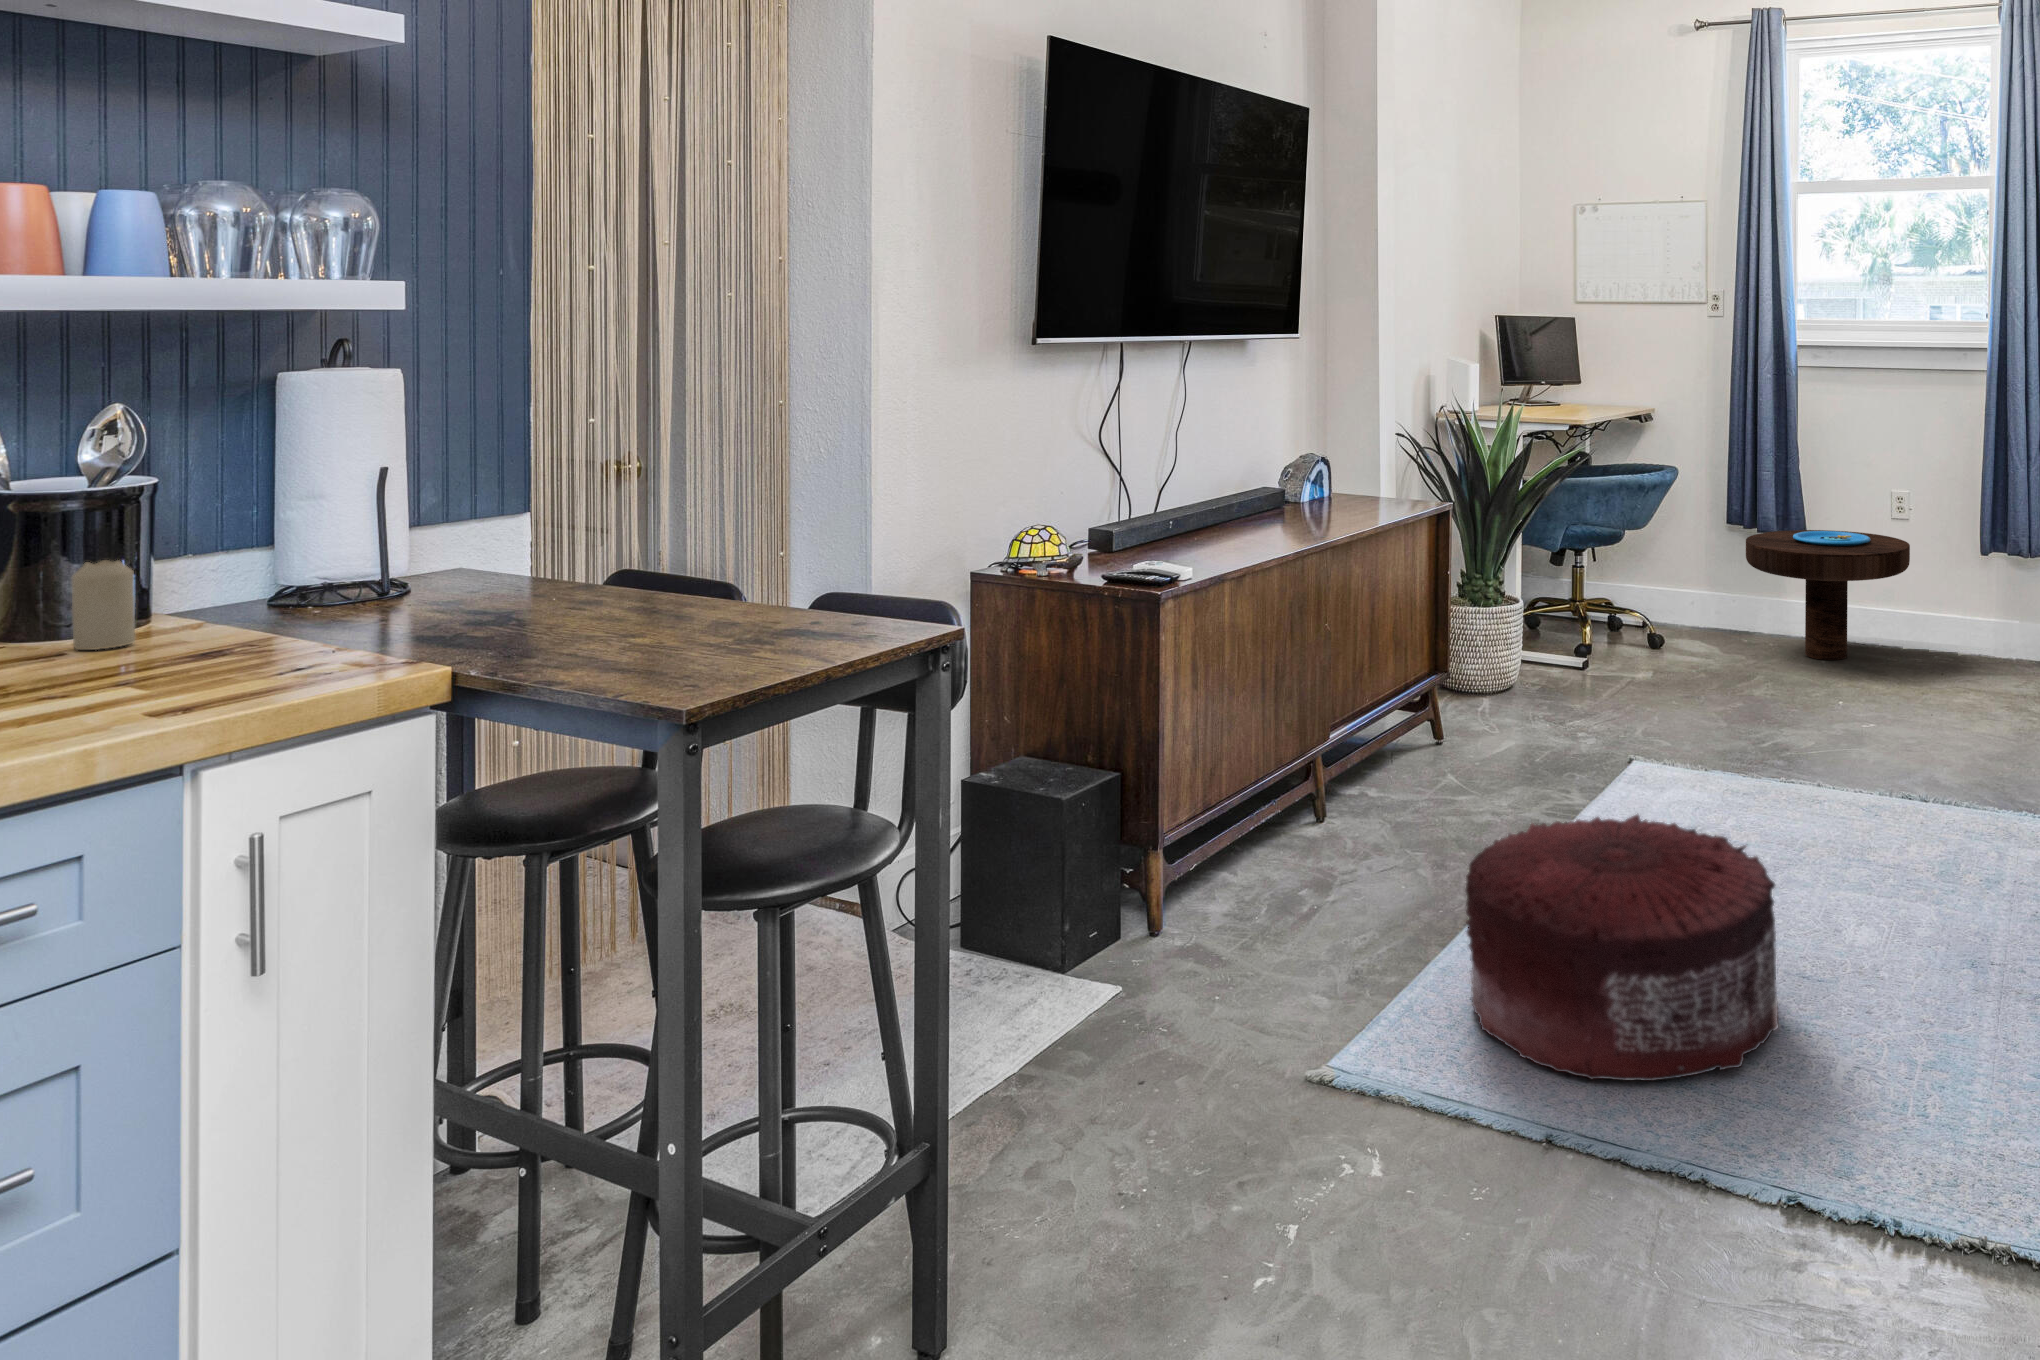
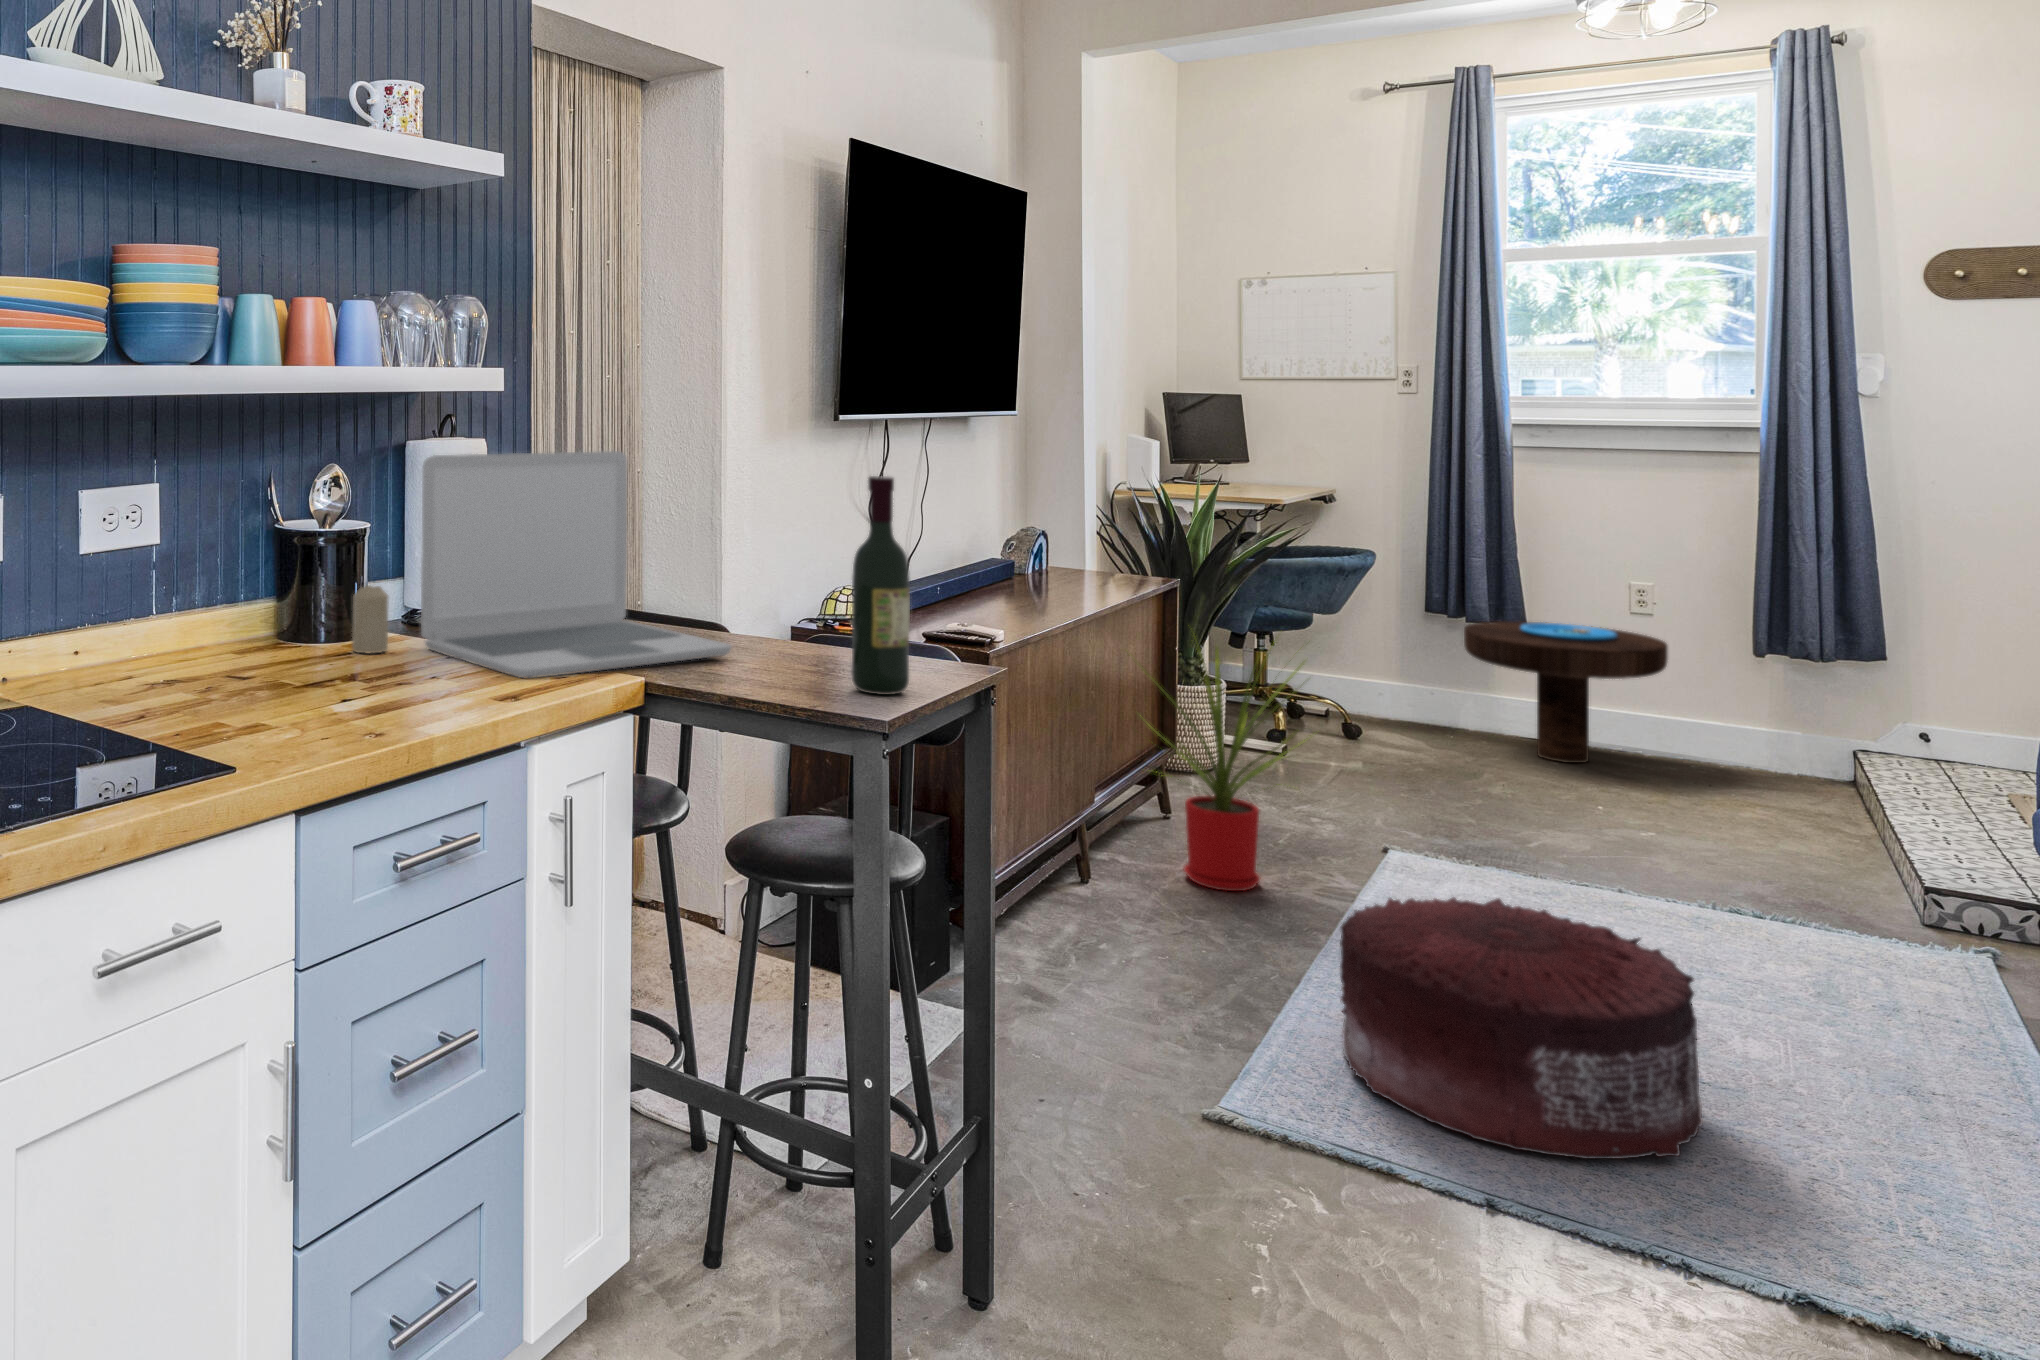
laptop: none [195,380,631,675] -> present [421,451,732,678]
wine bottle: none [698,401,775,668] -> present [851,476,910,695]
house plant: none [1361,550,1545,817] -> present [1137,629,1314,891]

